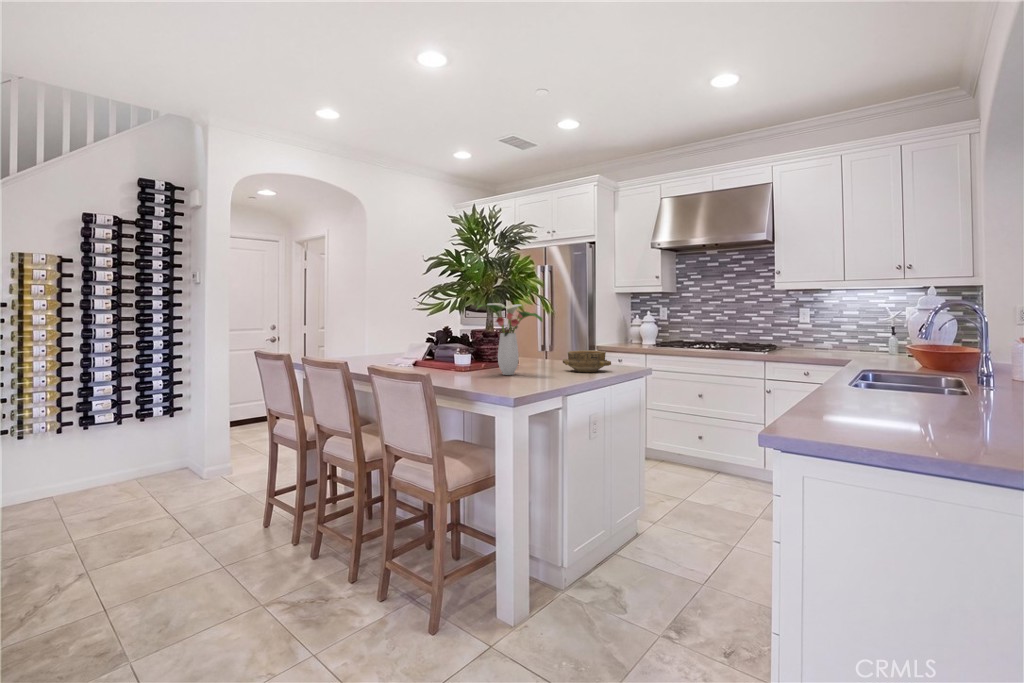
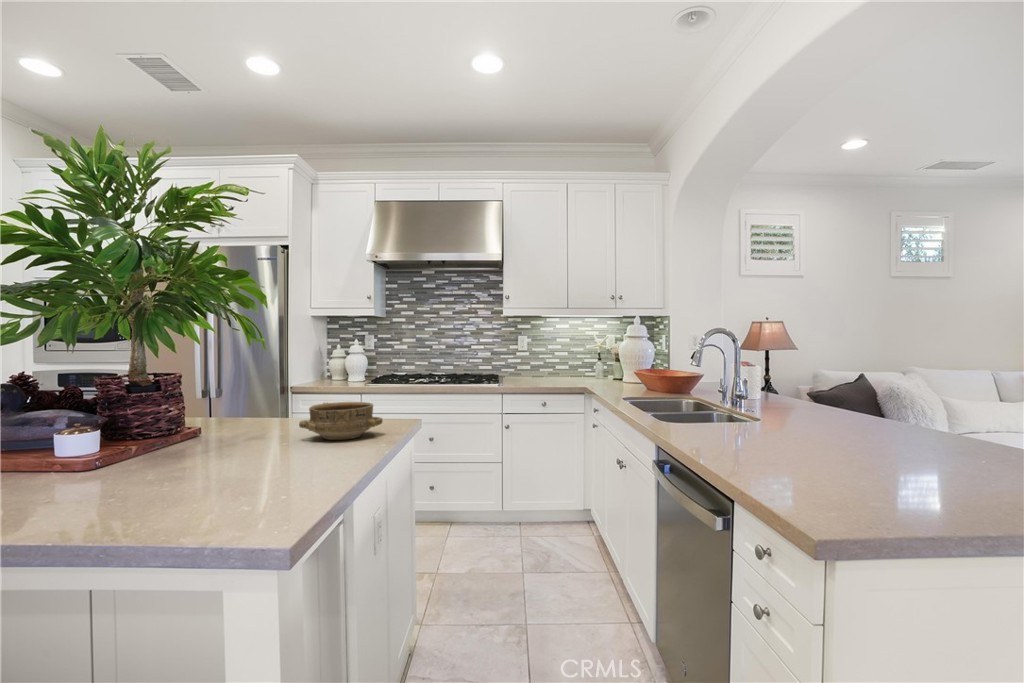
flower arrangement: present [478,303,542,375] -> none [138,323,286,467]

